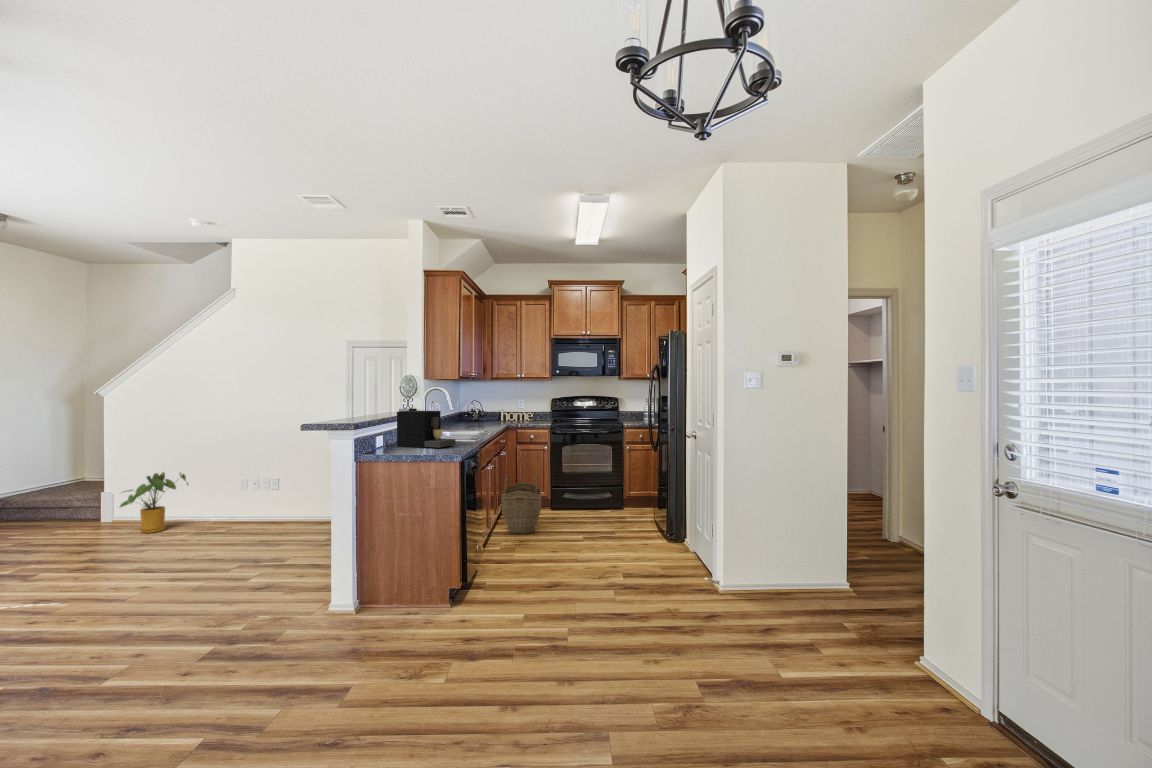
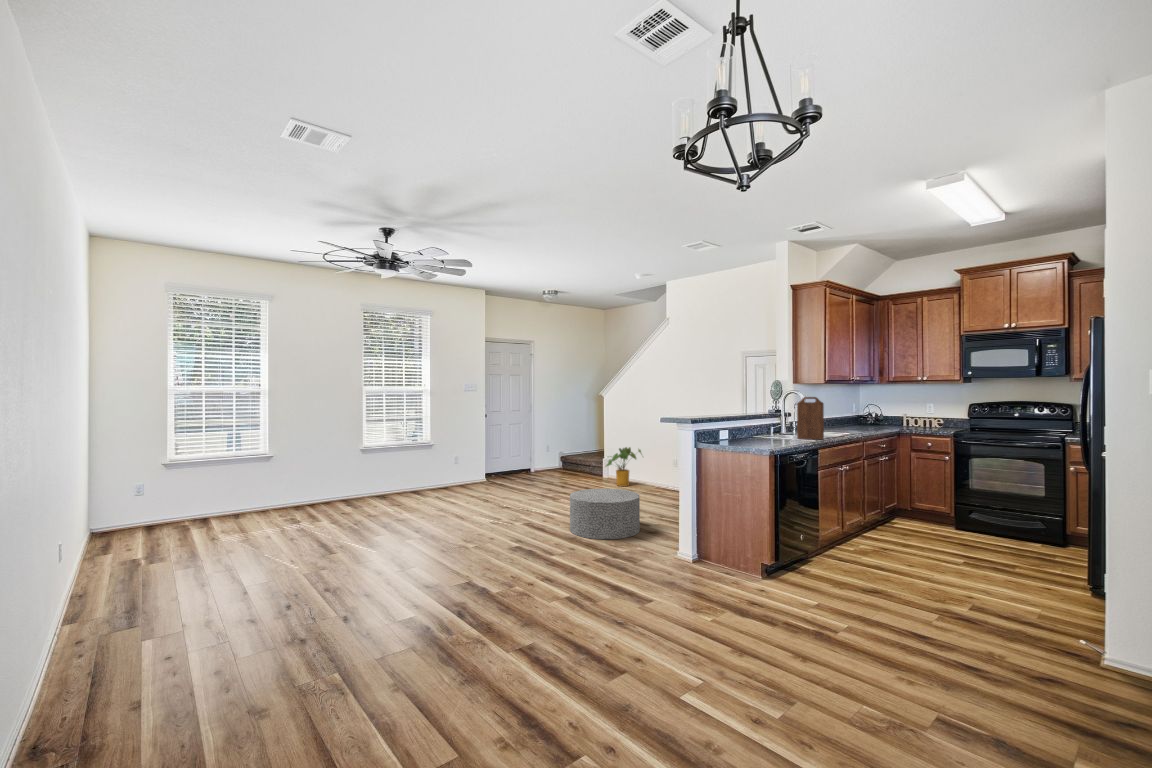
cutting board: none [449,393,474,440] -> present [797,397,824,439]
coffee maker: present [397,411,456,448] -> none [743,411,790,444]
woven basket: present [502,473,542,534] -> none [869,479,920,544]
ottoman: none [105,537,240,629] -> present [570,489,640,539]

